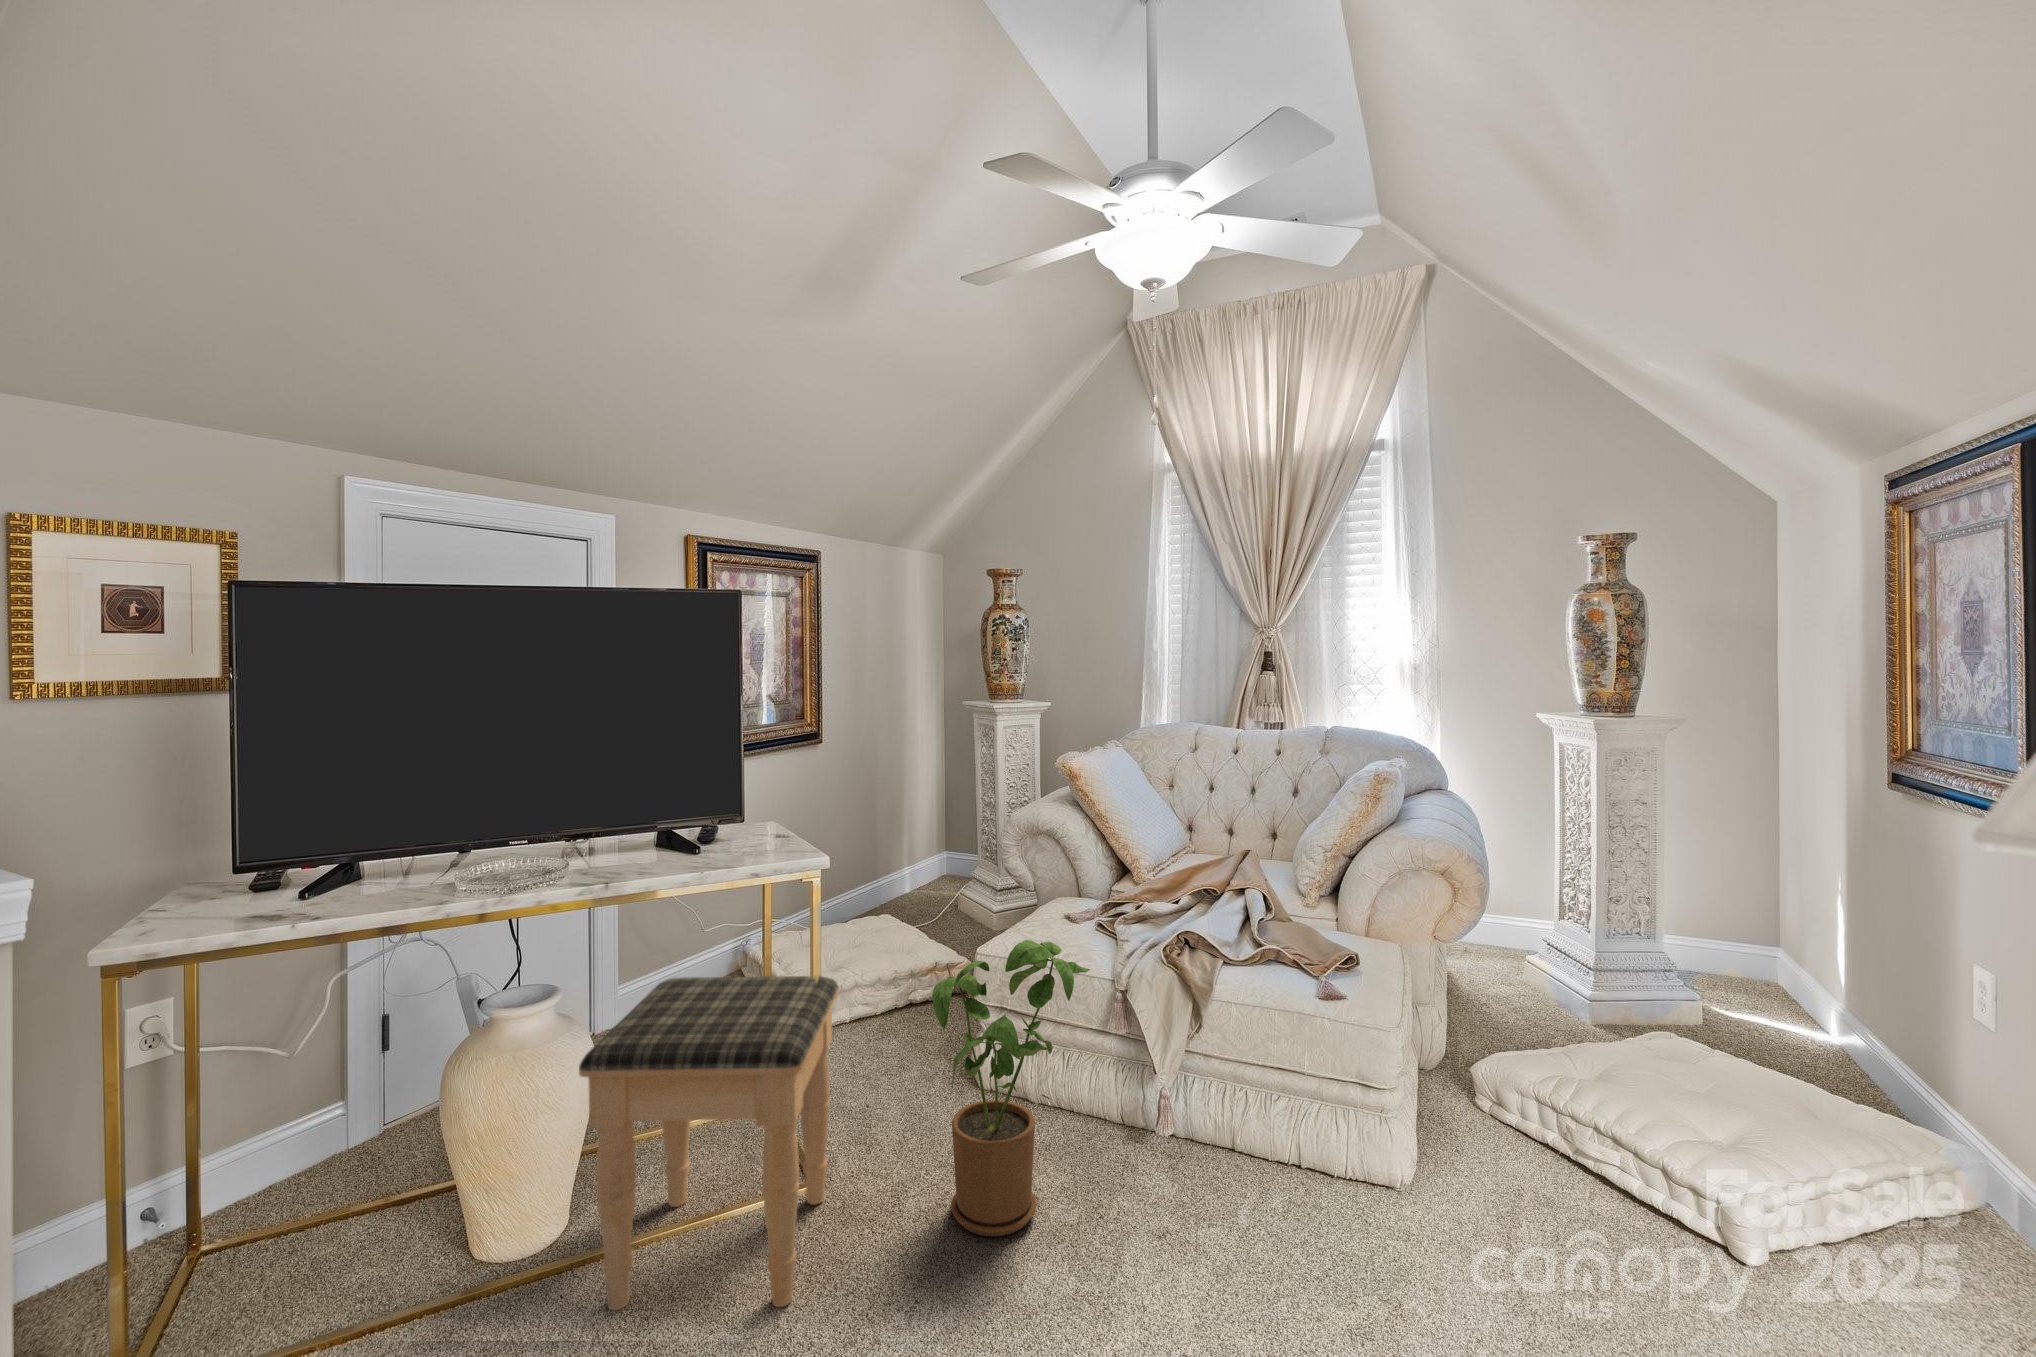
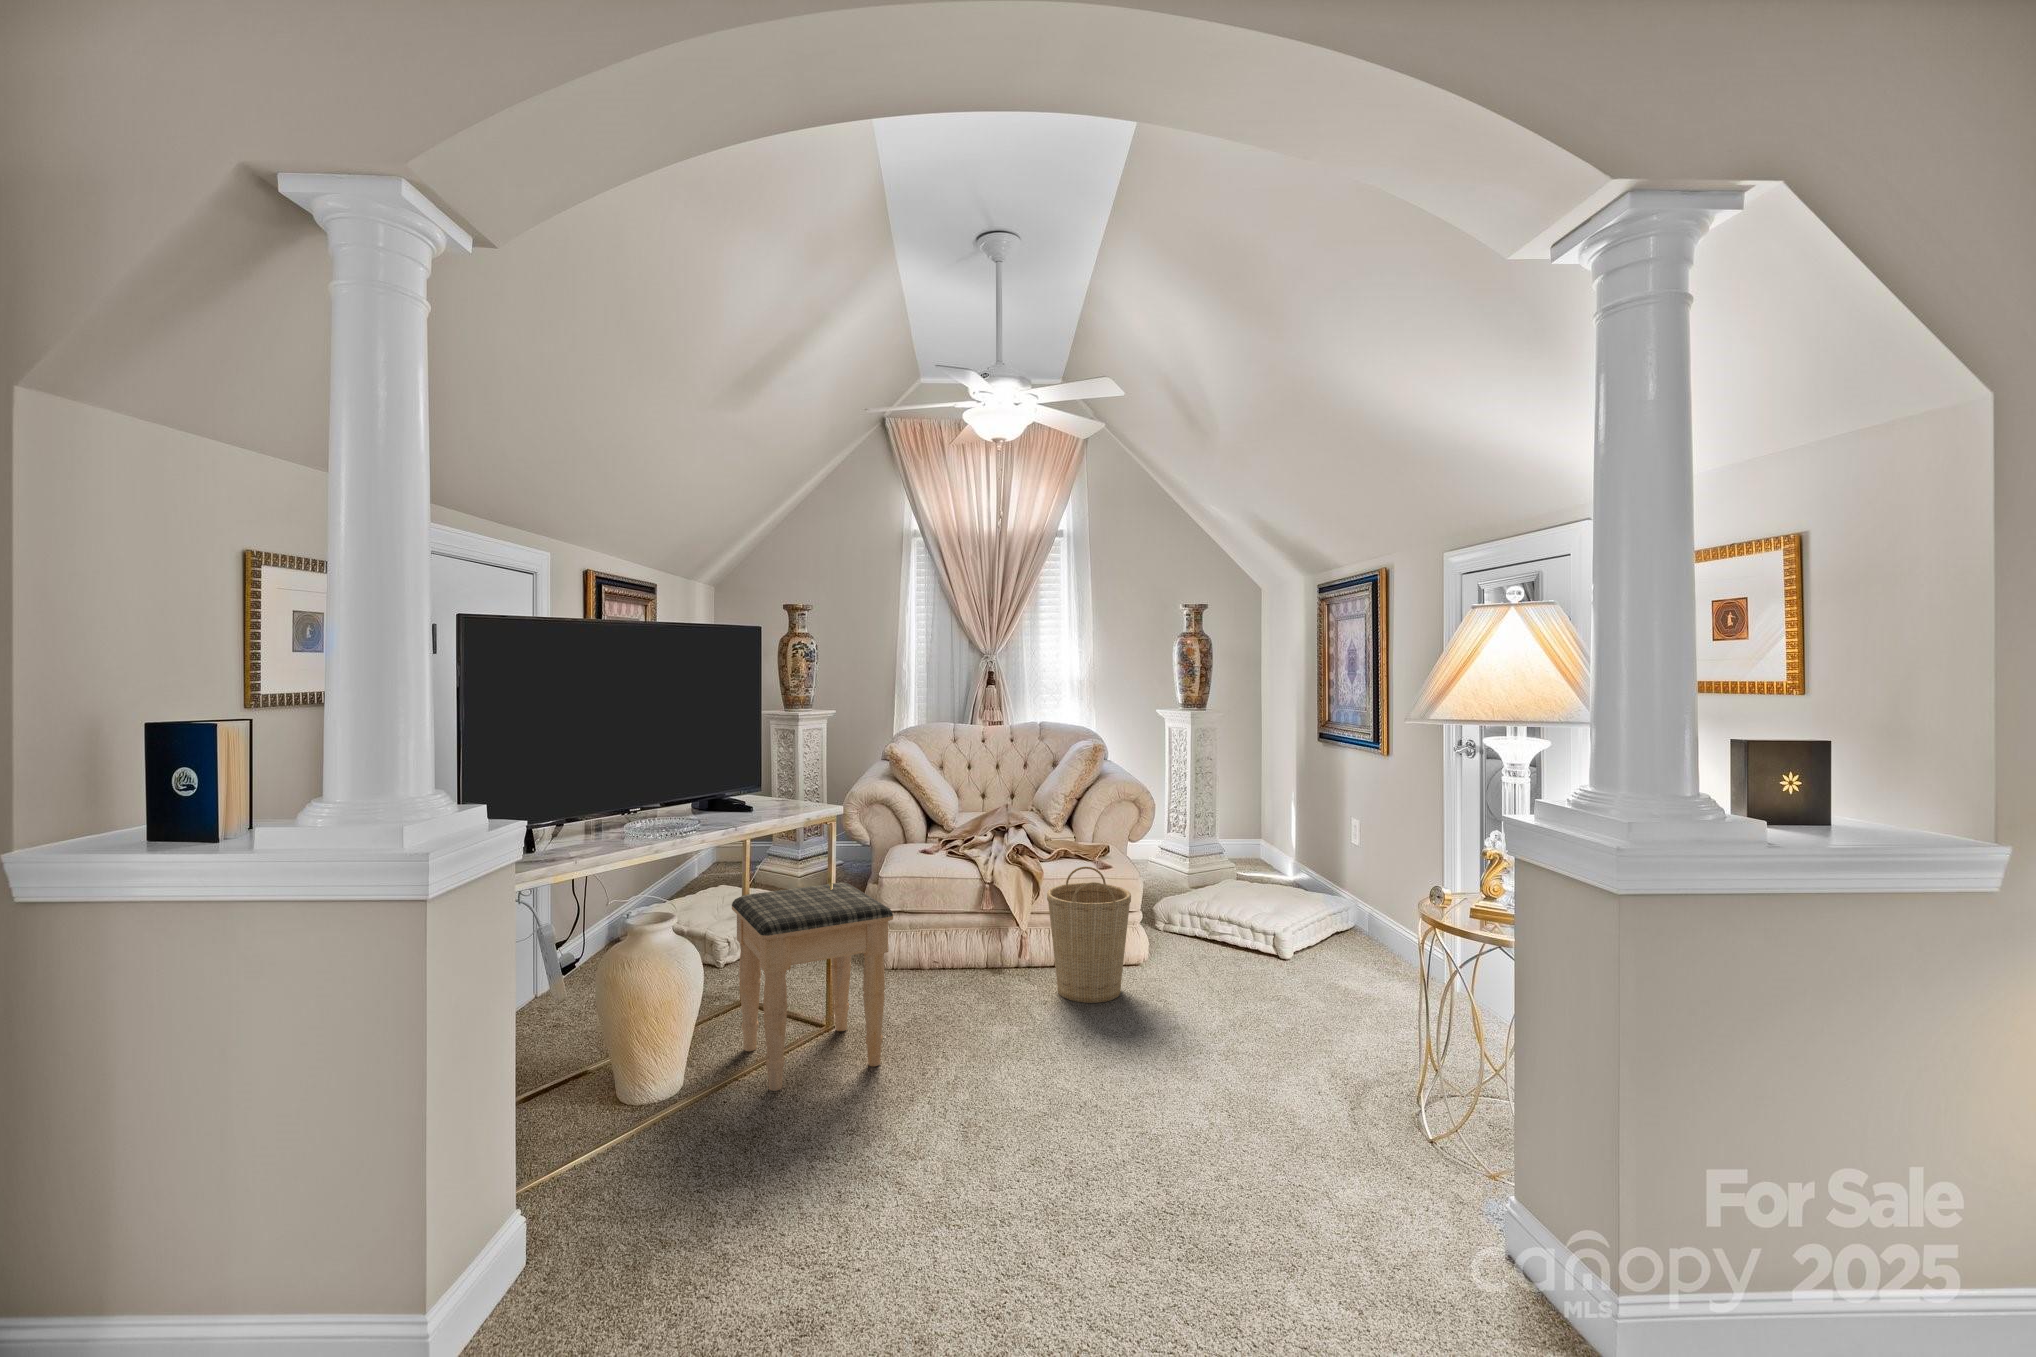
house plant: present [932,940,1090,1237] -> none [908,844,1000,1021]
basket: none [1176,999,1335,1271] -> present [1047,867,1131,1003]

